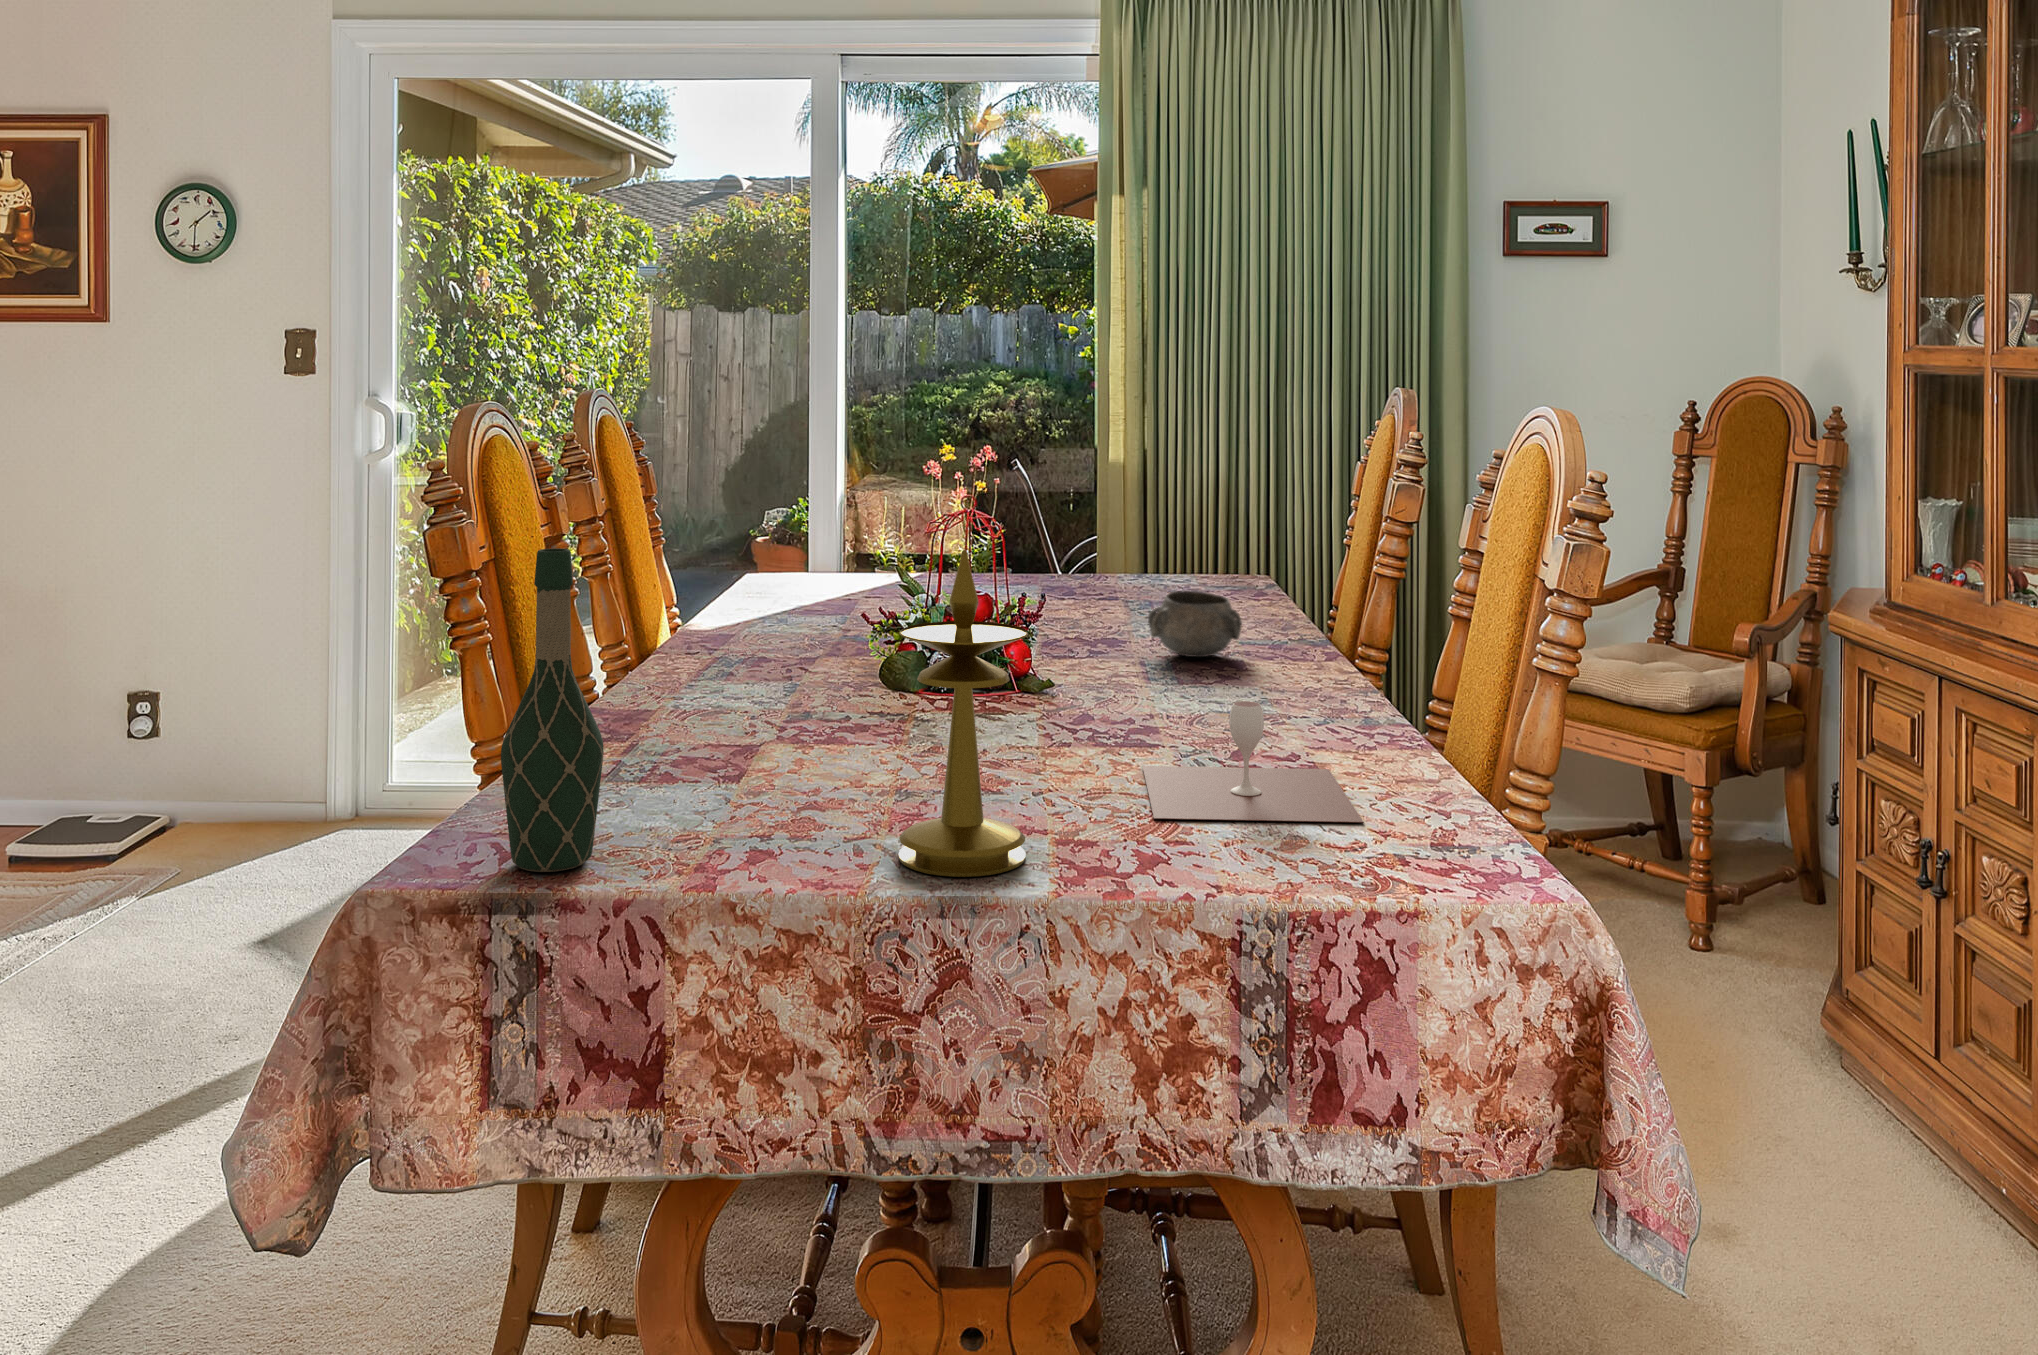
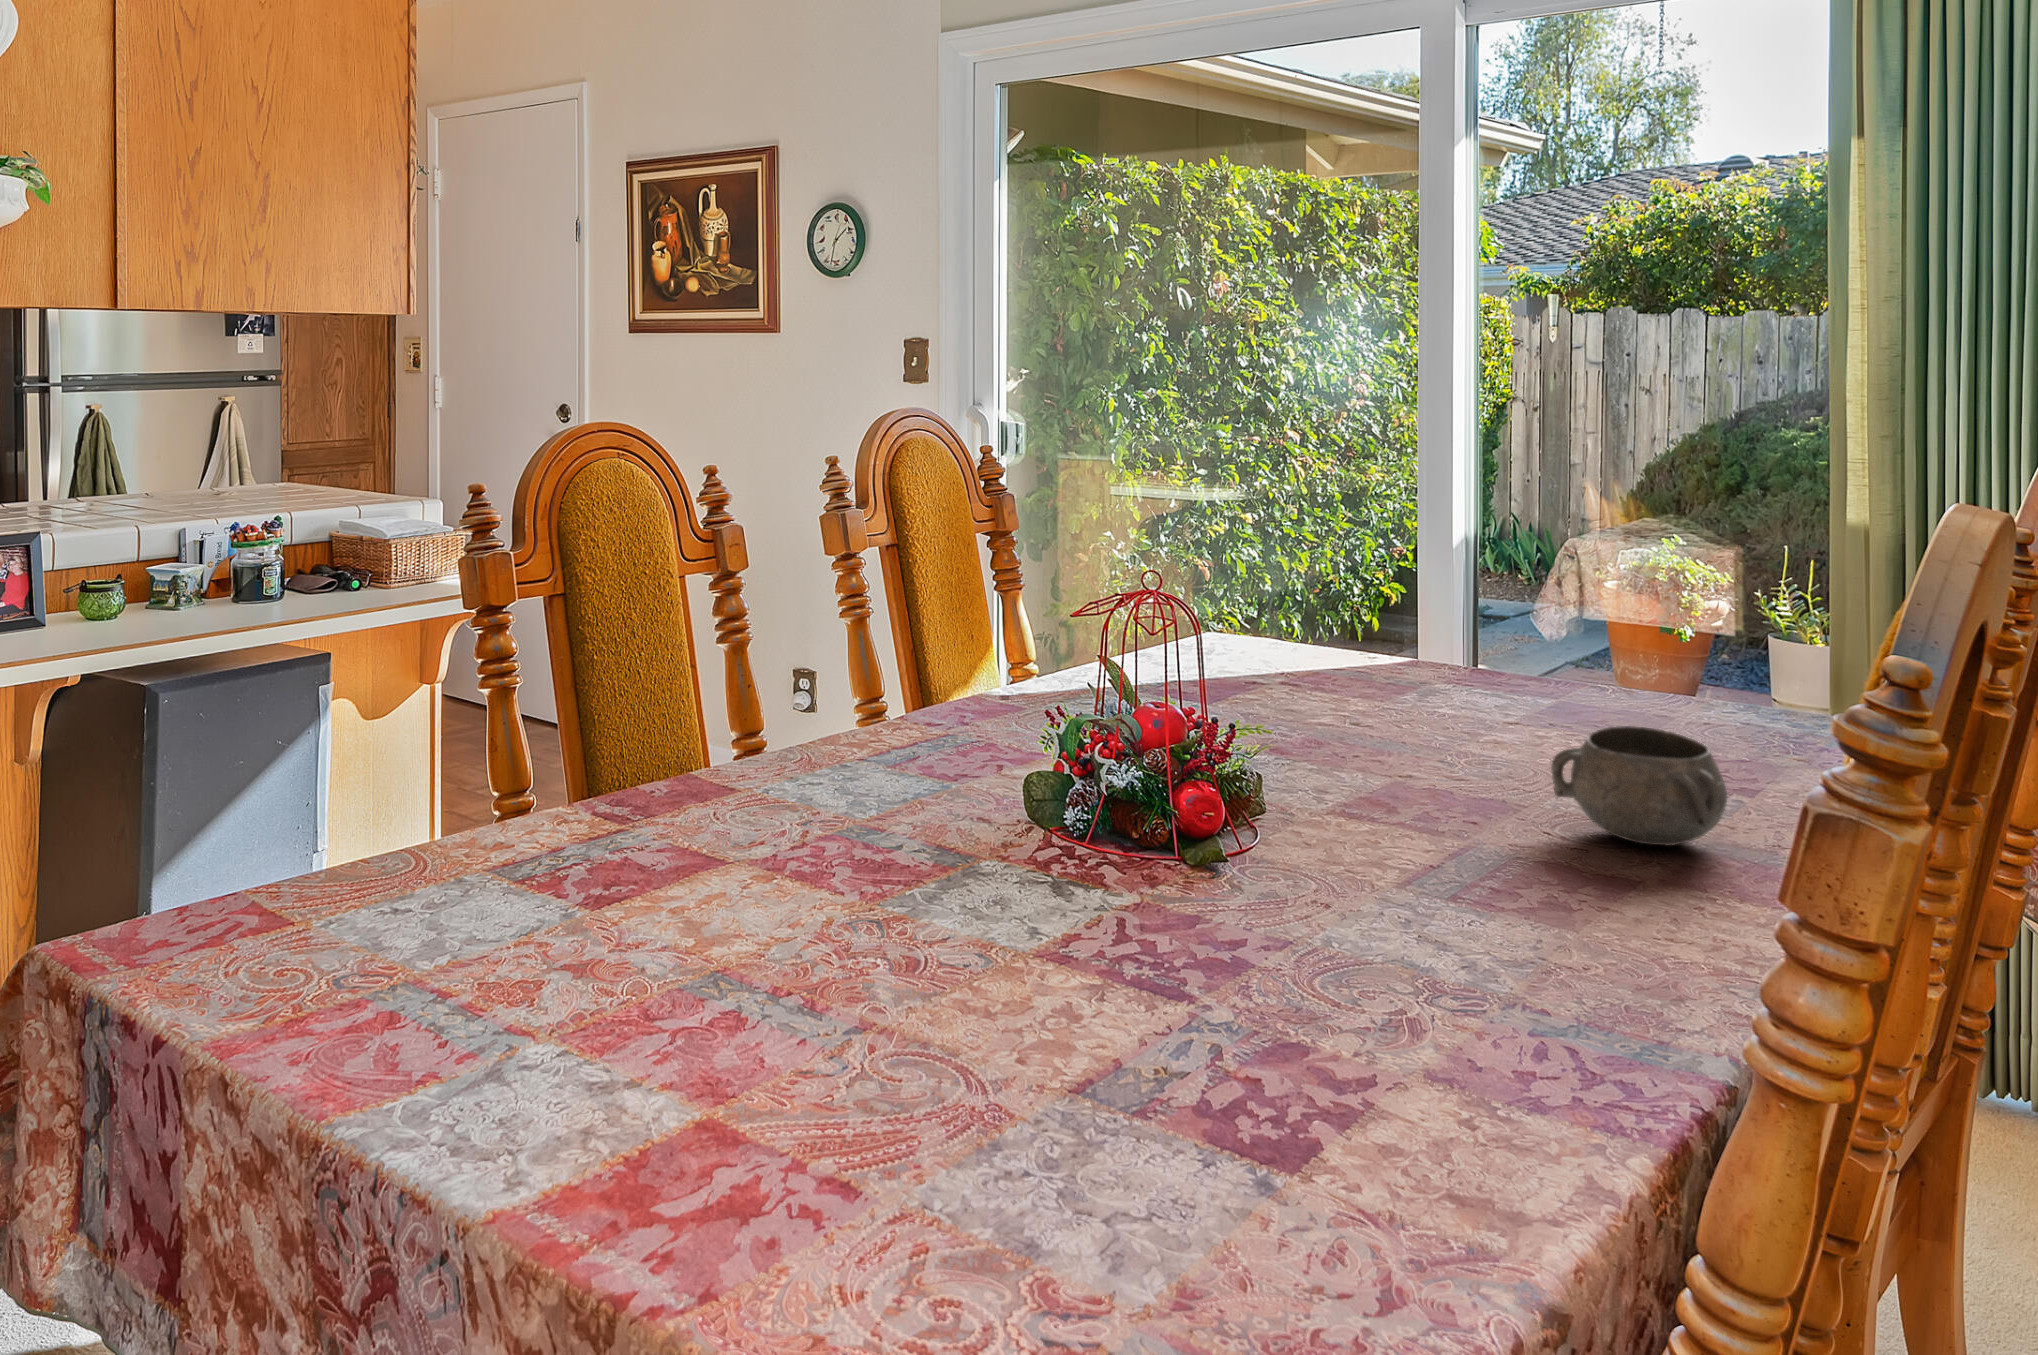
wine bottle: present [501,548,604,872] -> none [117,563,248,964]
candlestick: present [899,549,1028,877] -> none [430,615,633,1145]
wine glass: present [1143,701,1363,823] -> none [920,951,1439,1274]

